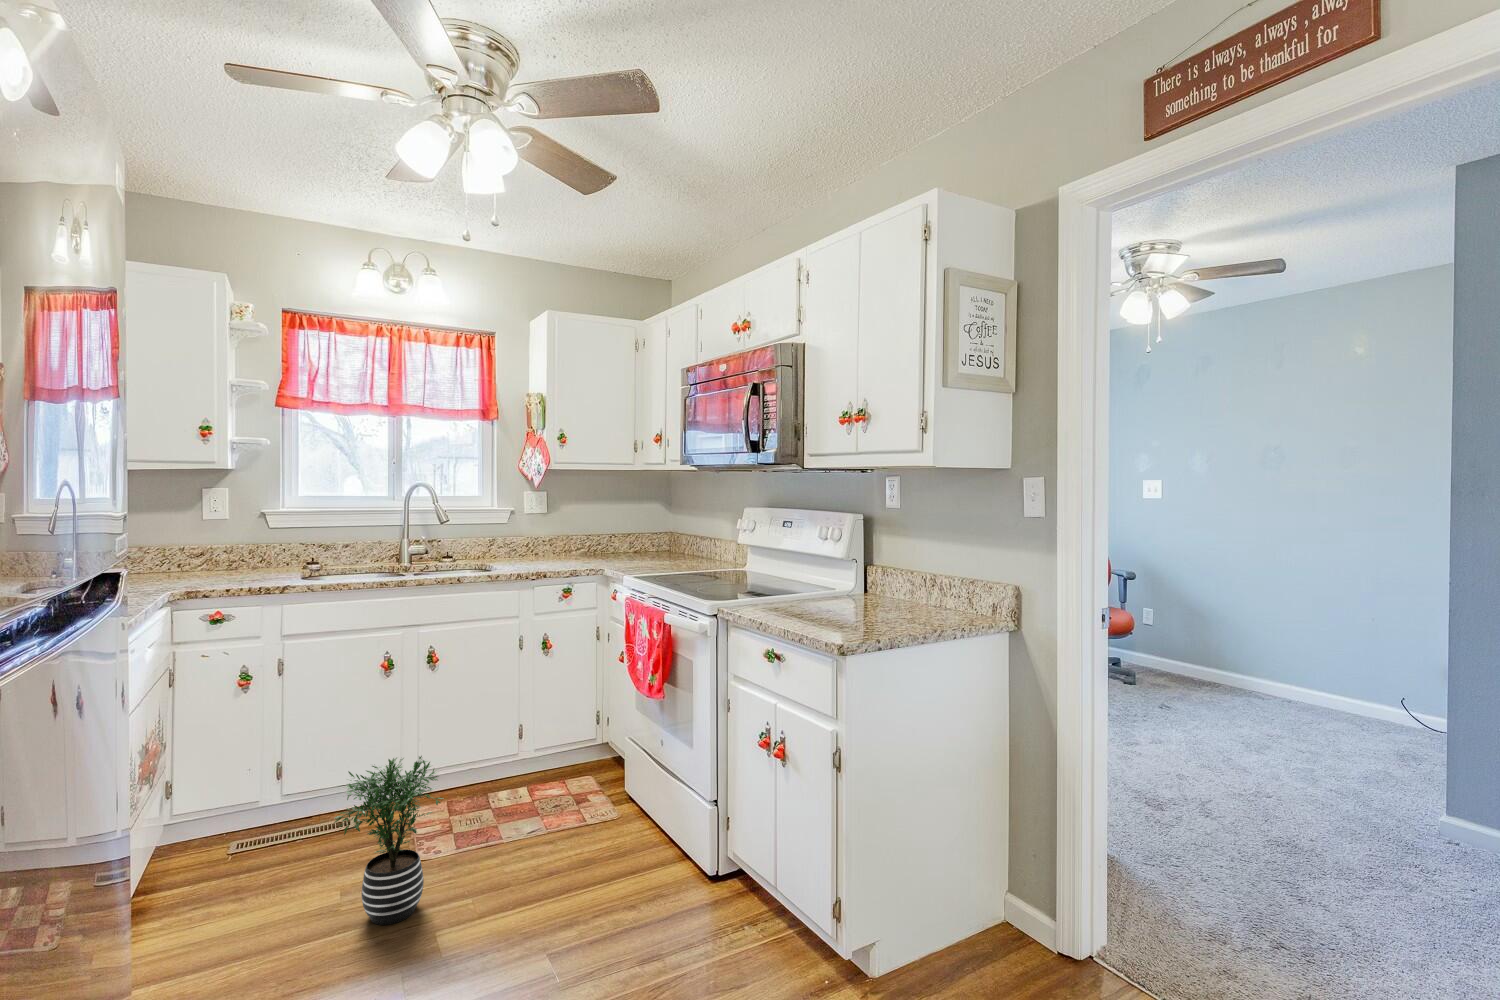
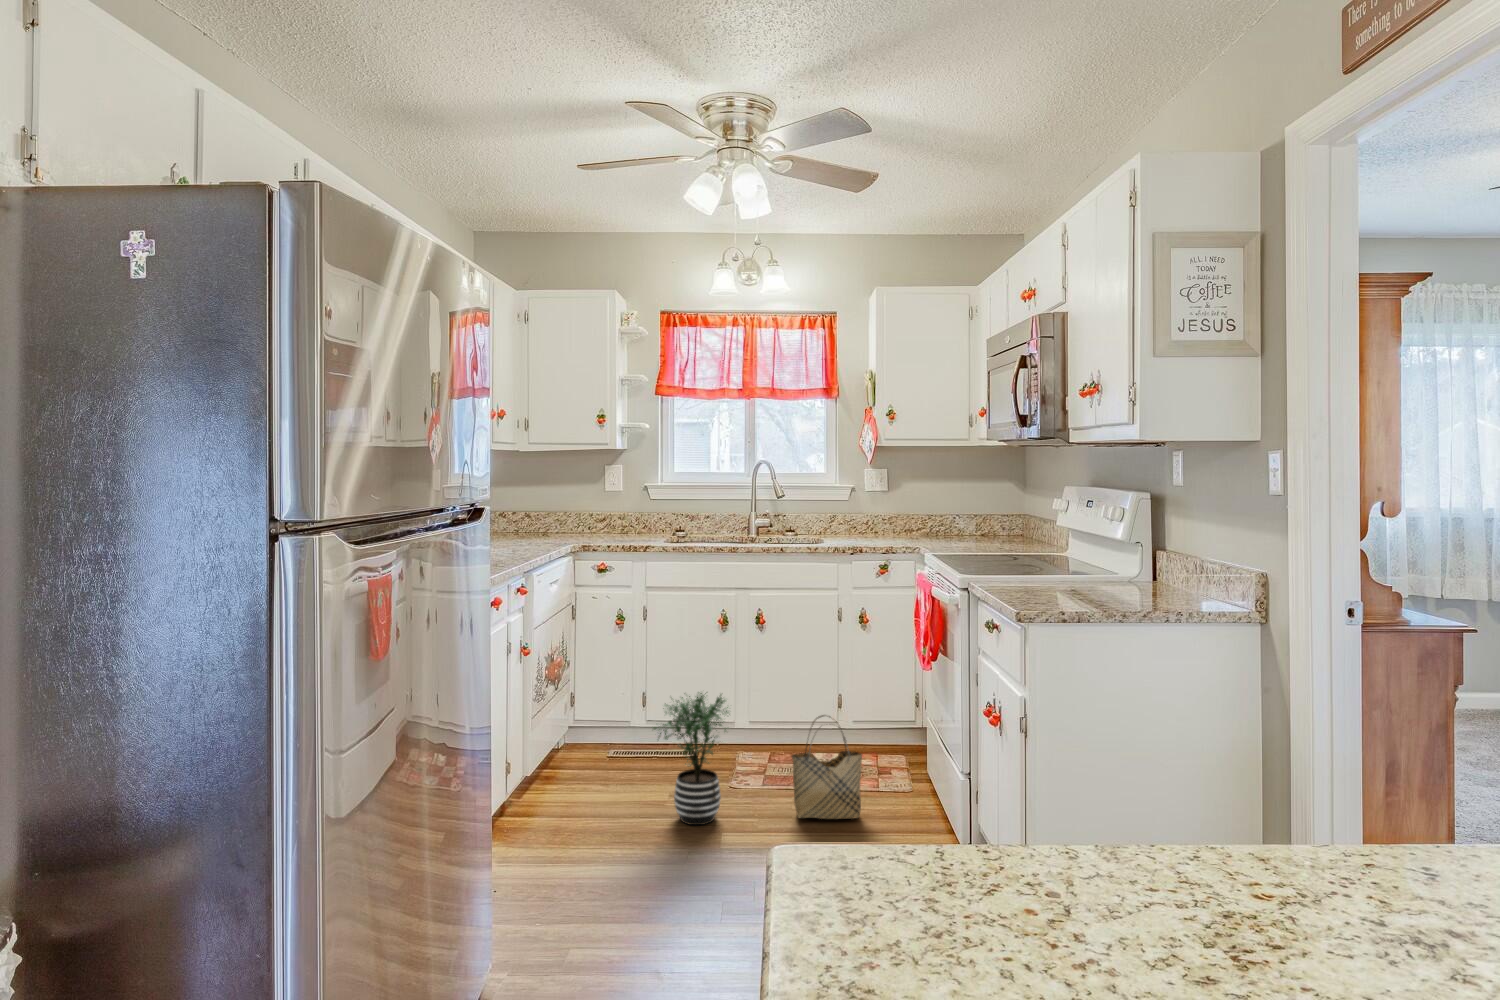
woven basket: none [506,756,583,877] -> present [792,715,862,819]

